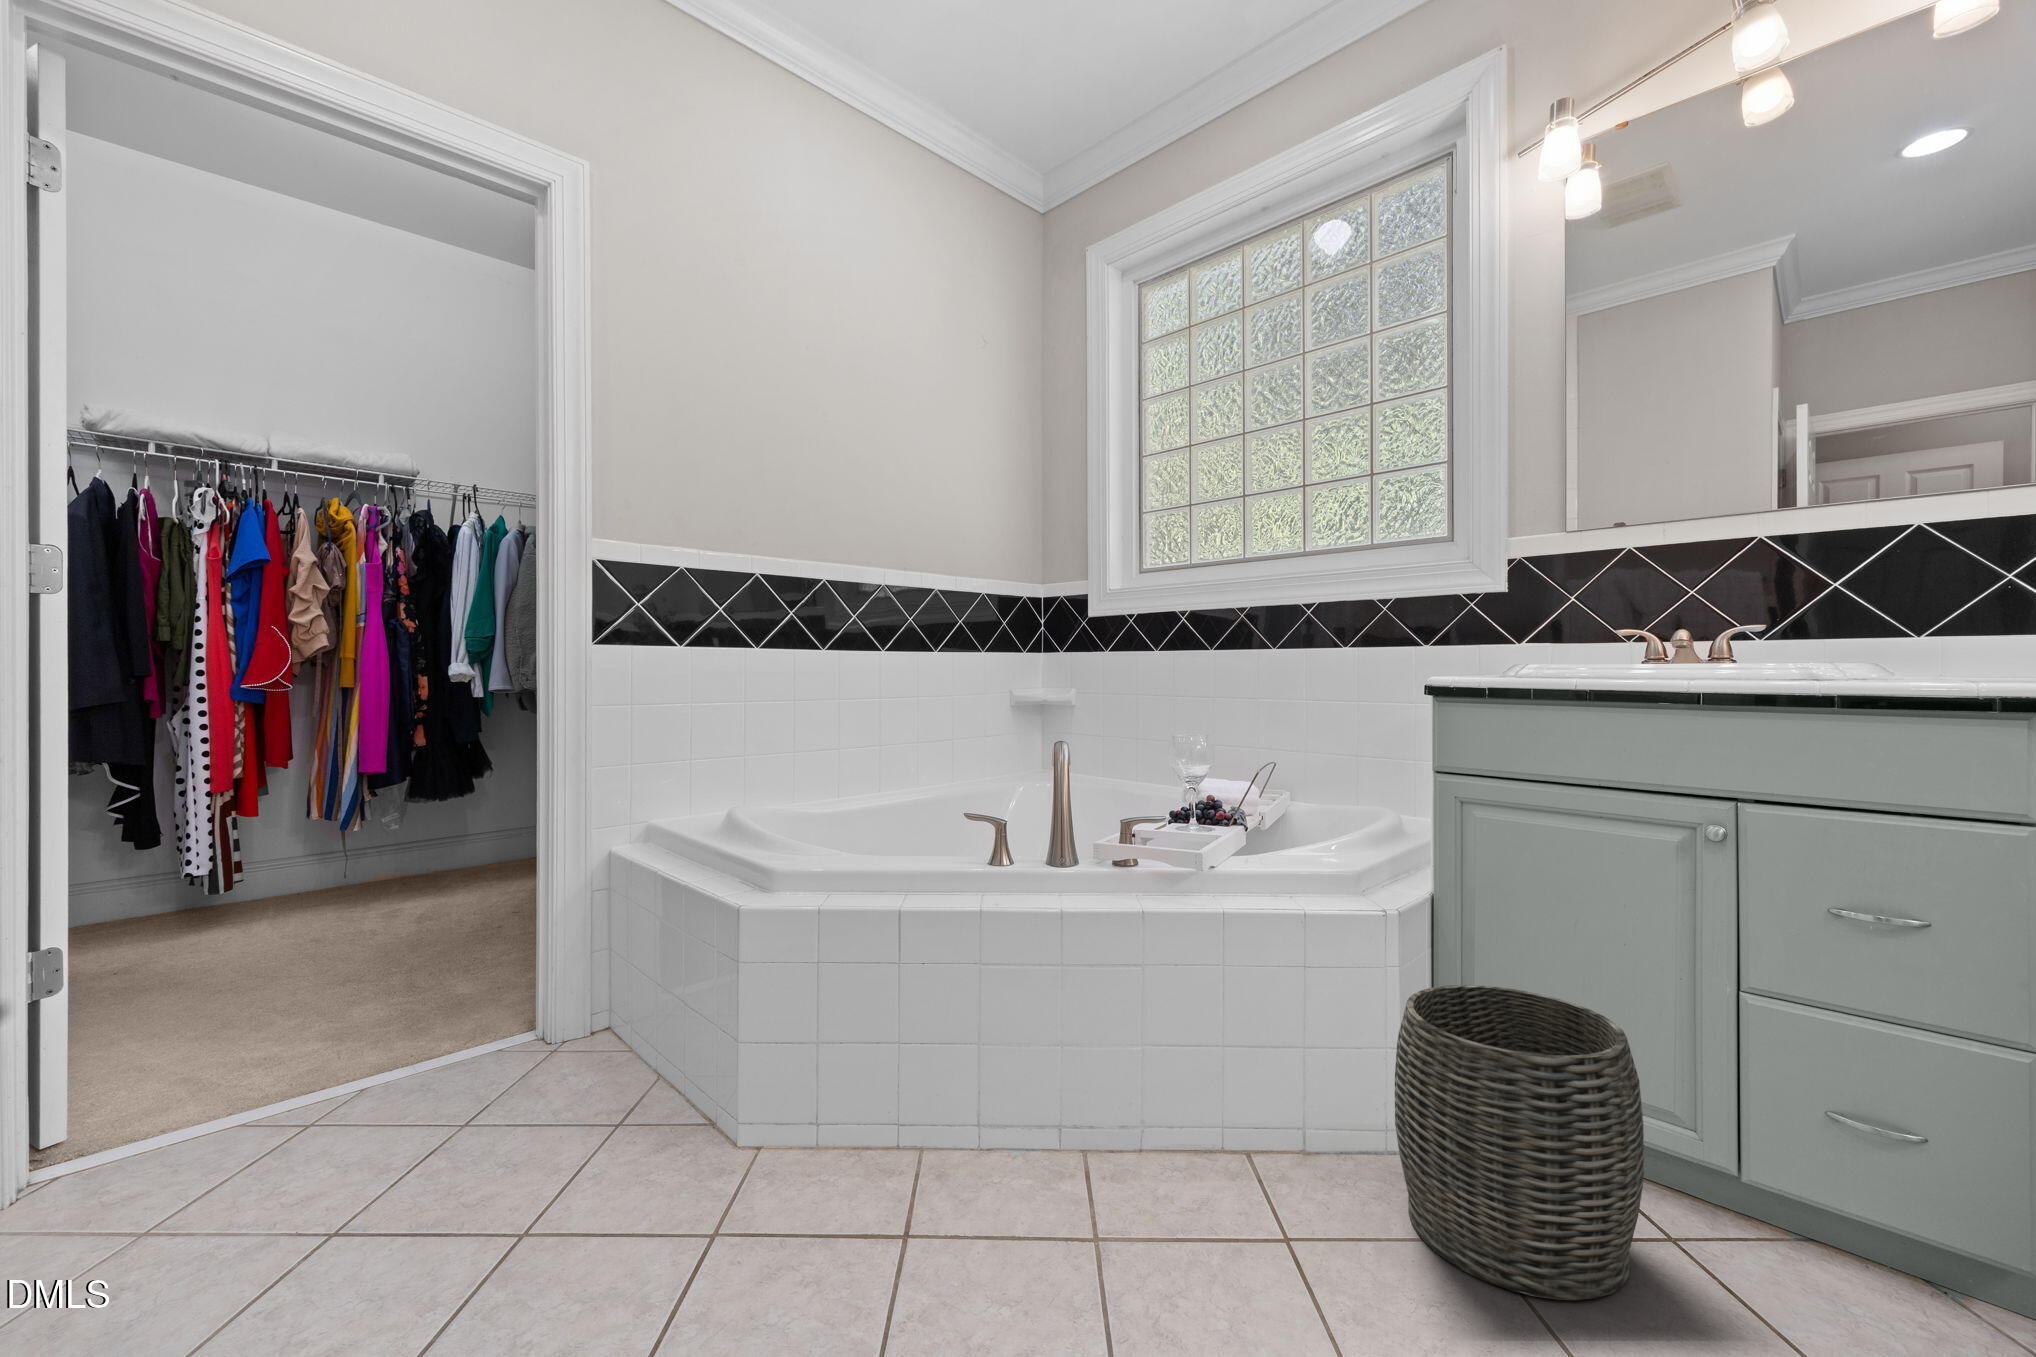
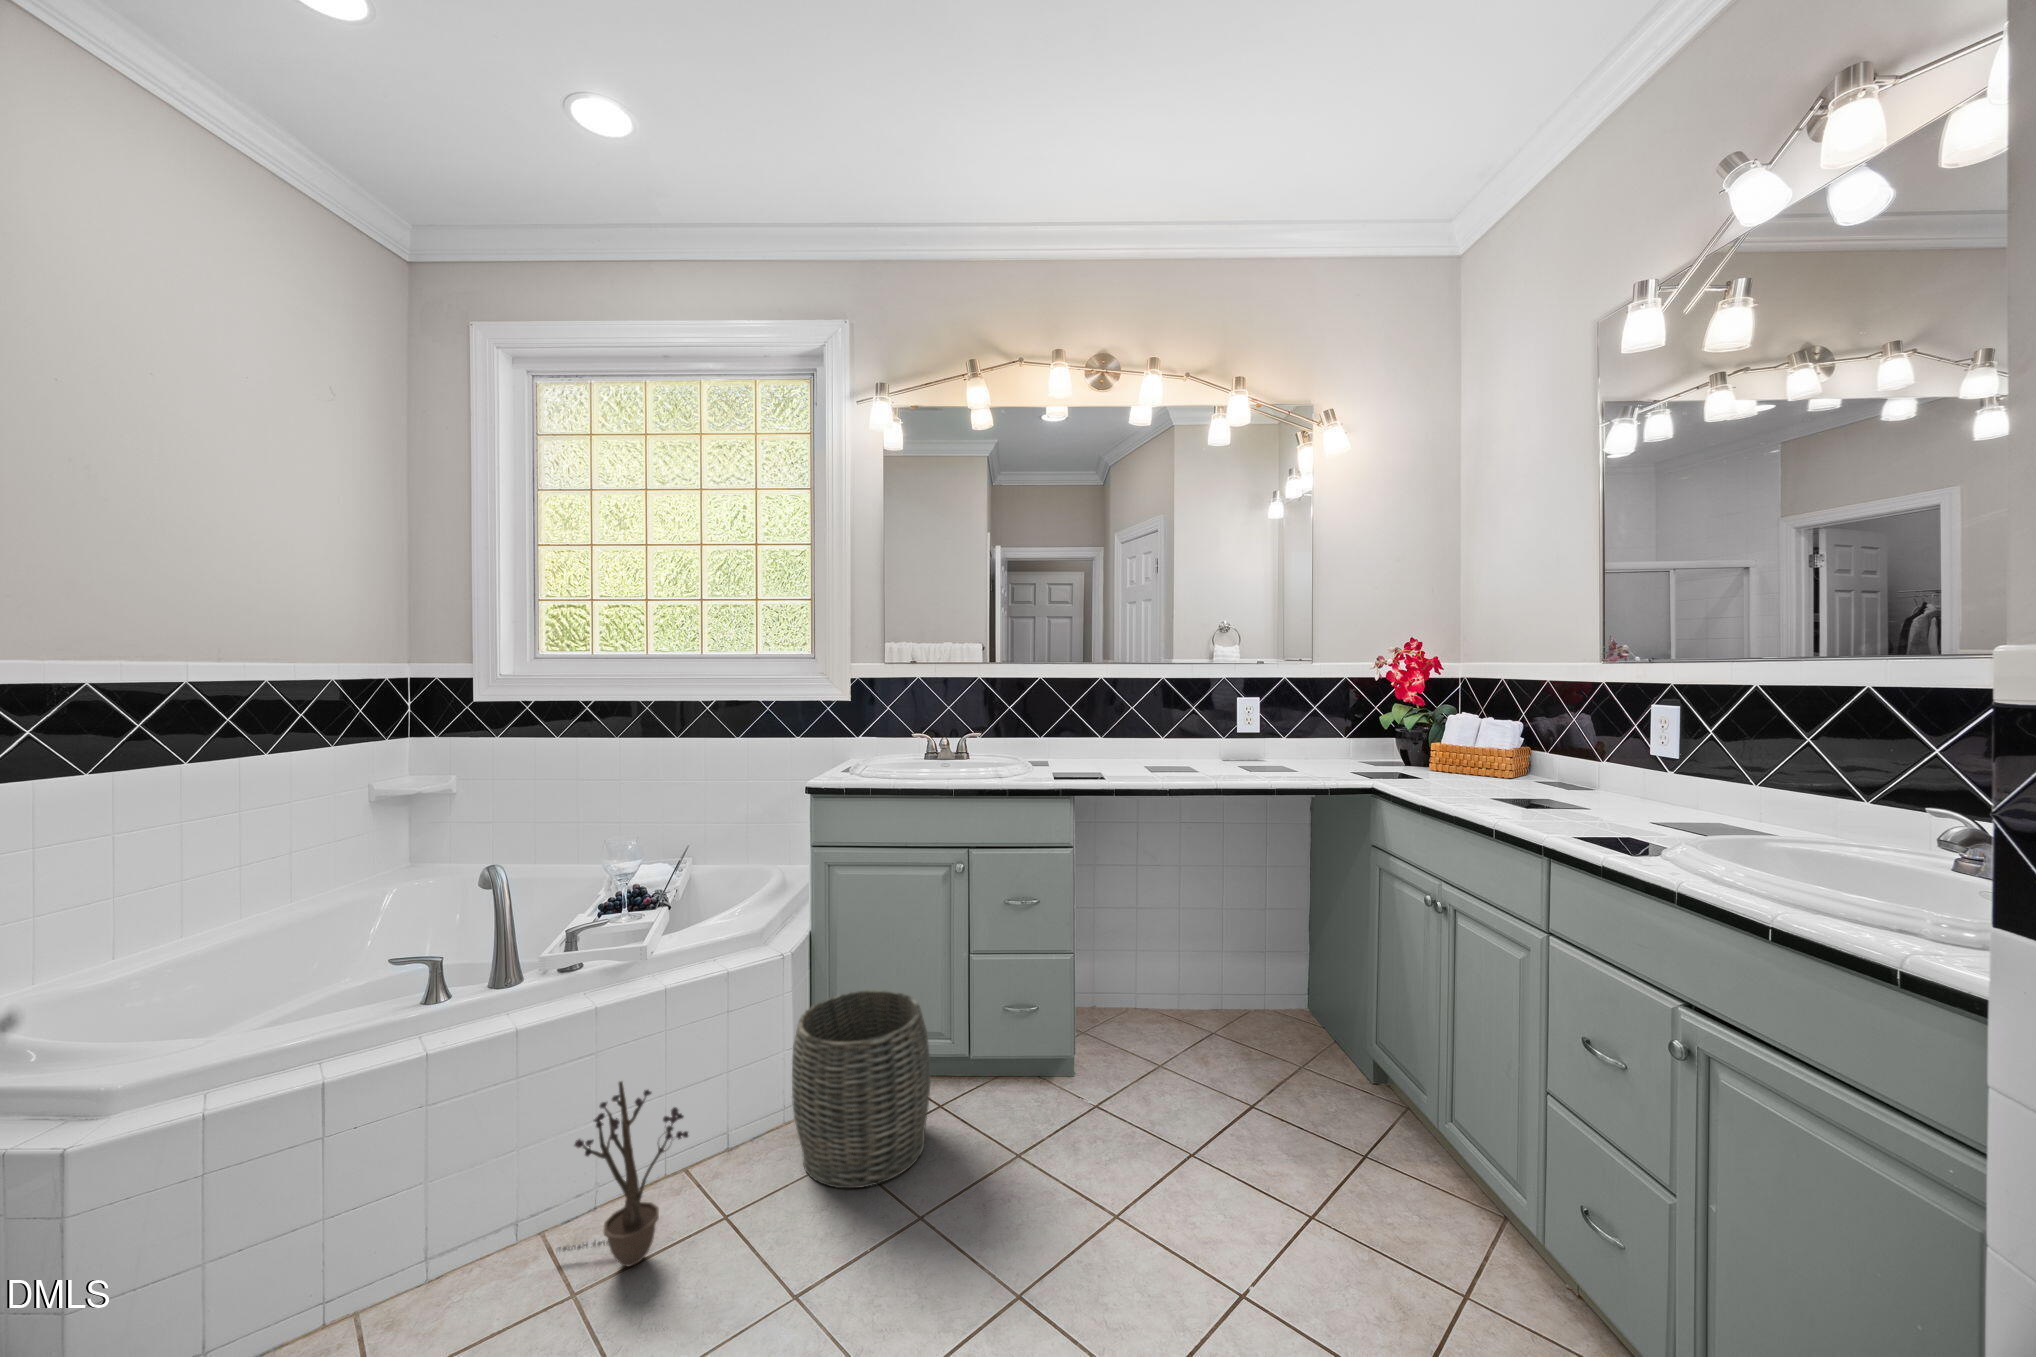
decorative plant: none [1092,992,1242,1236] -> present [557,1081,688,1266]

